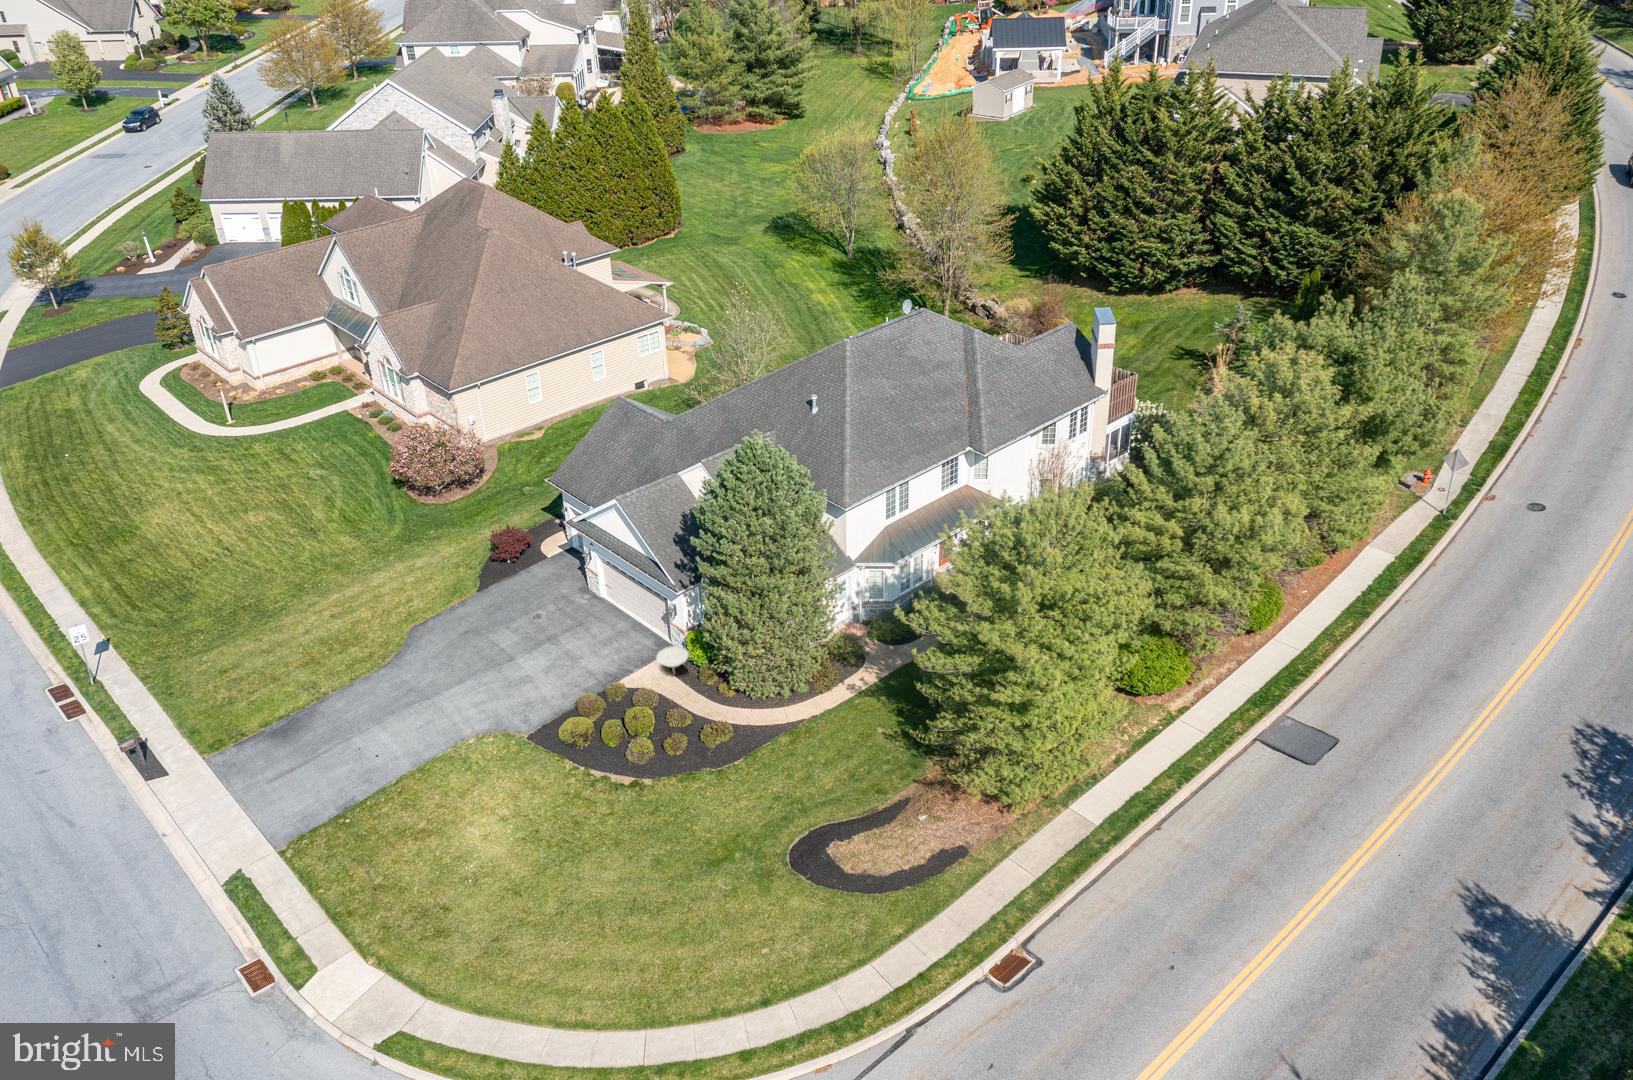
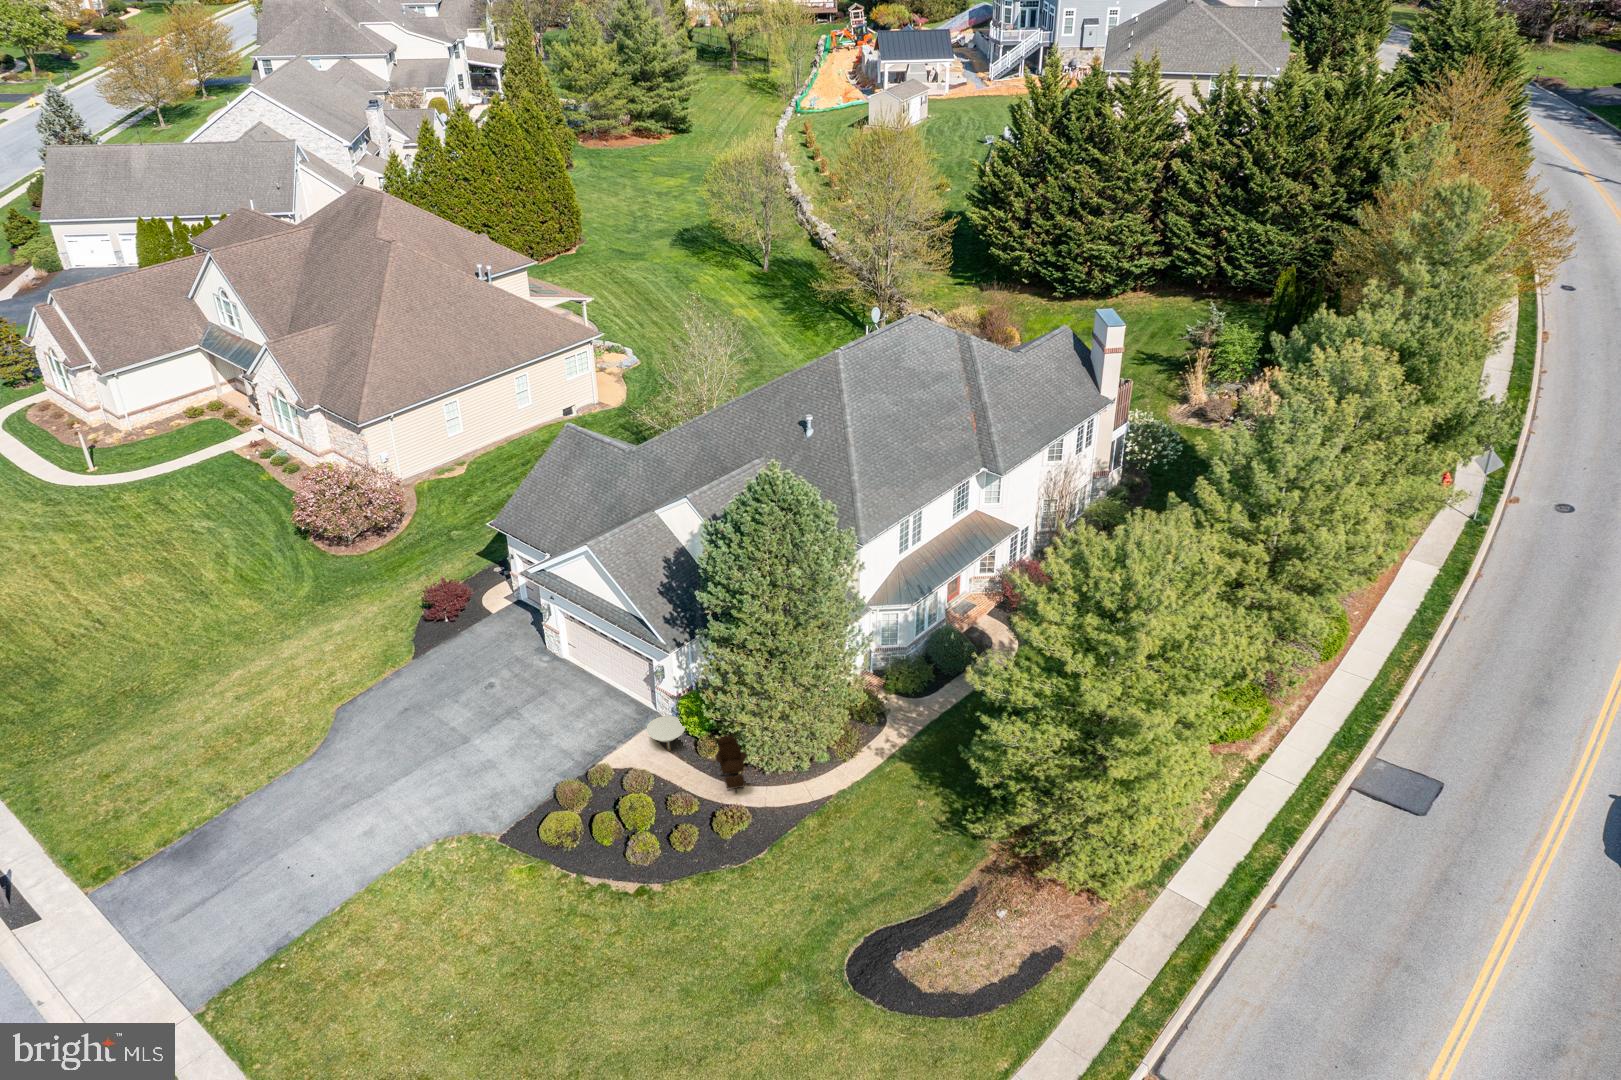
lounge chair: none [709,663,735,712] -> present [716,735,747,790]

